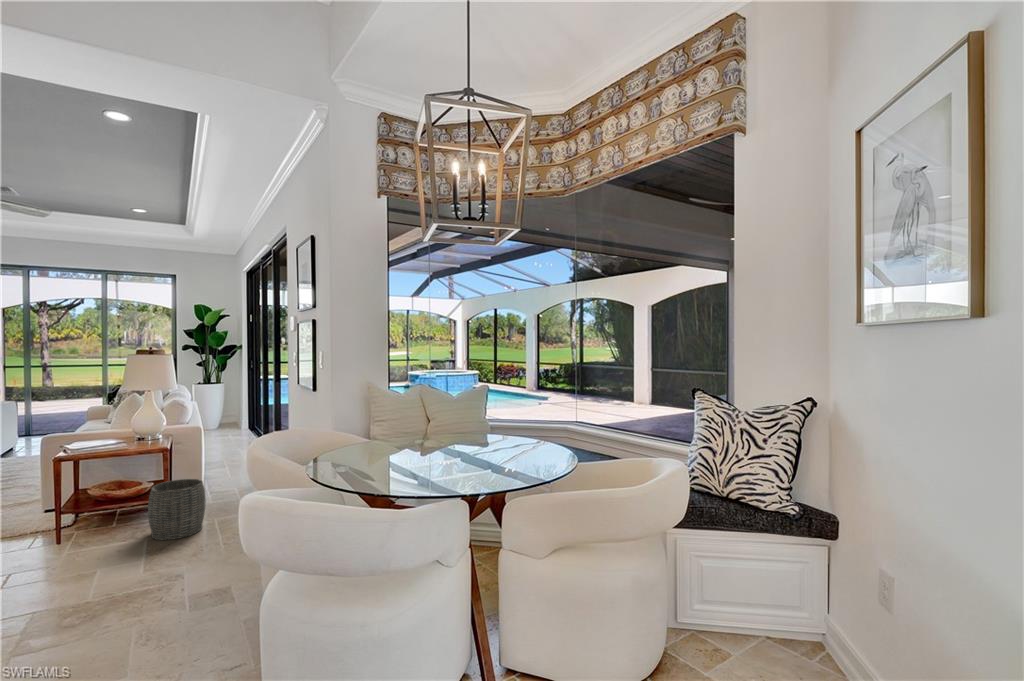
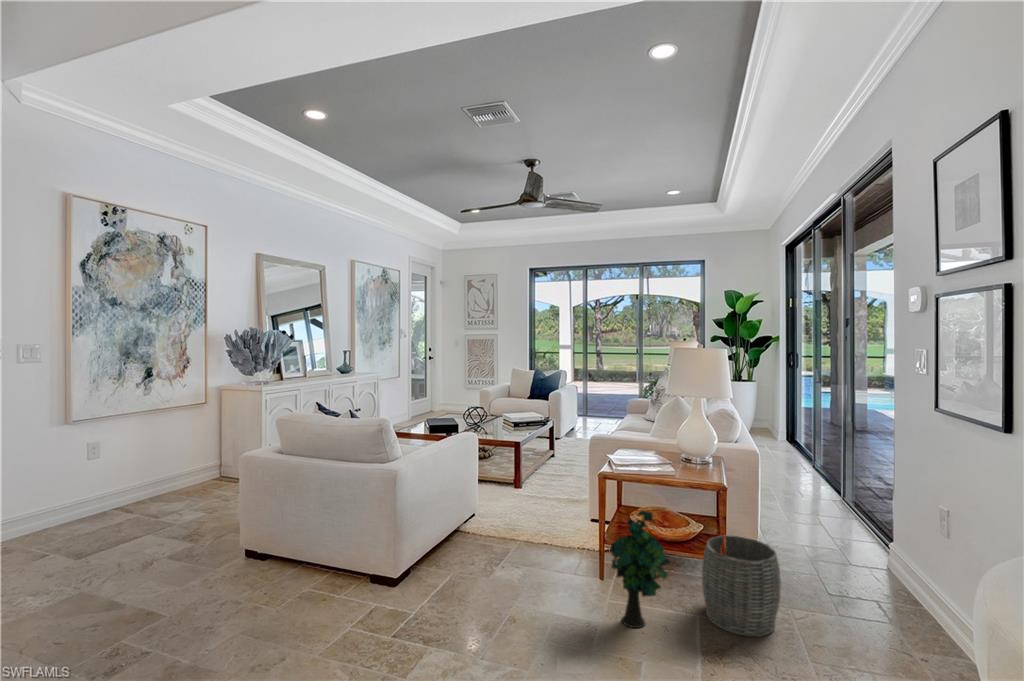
decorative plant: none [53,472,120,562] -> present [605,511,669,628]

